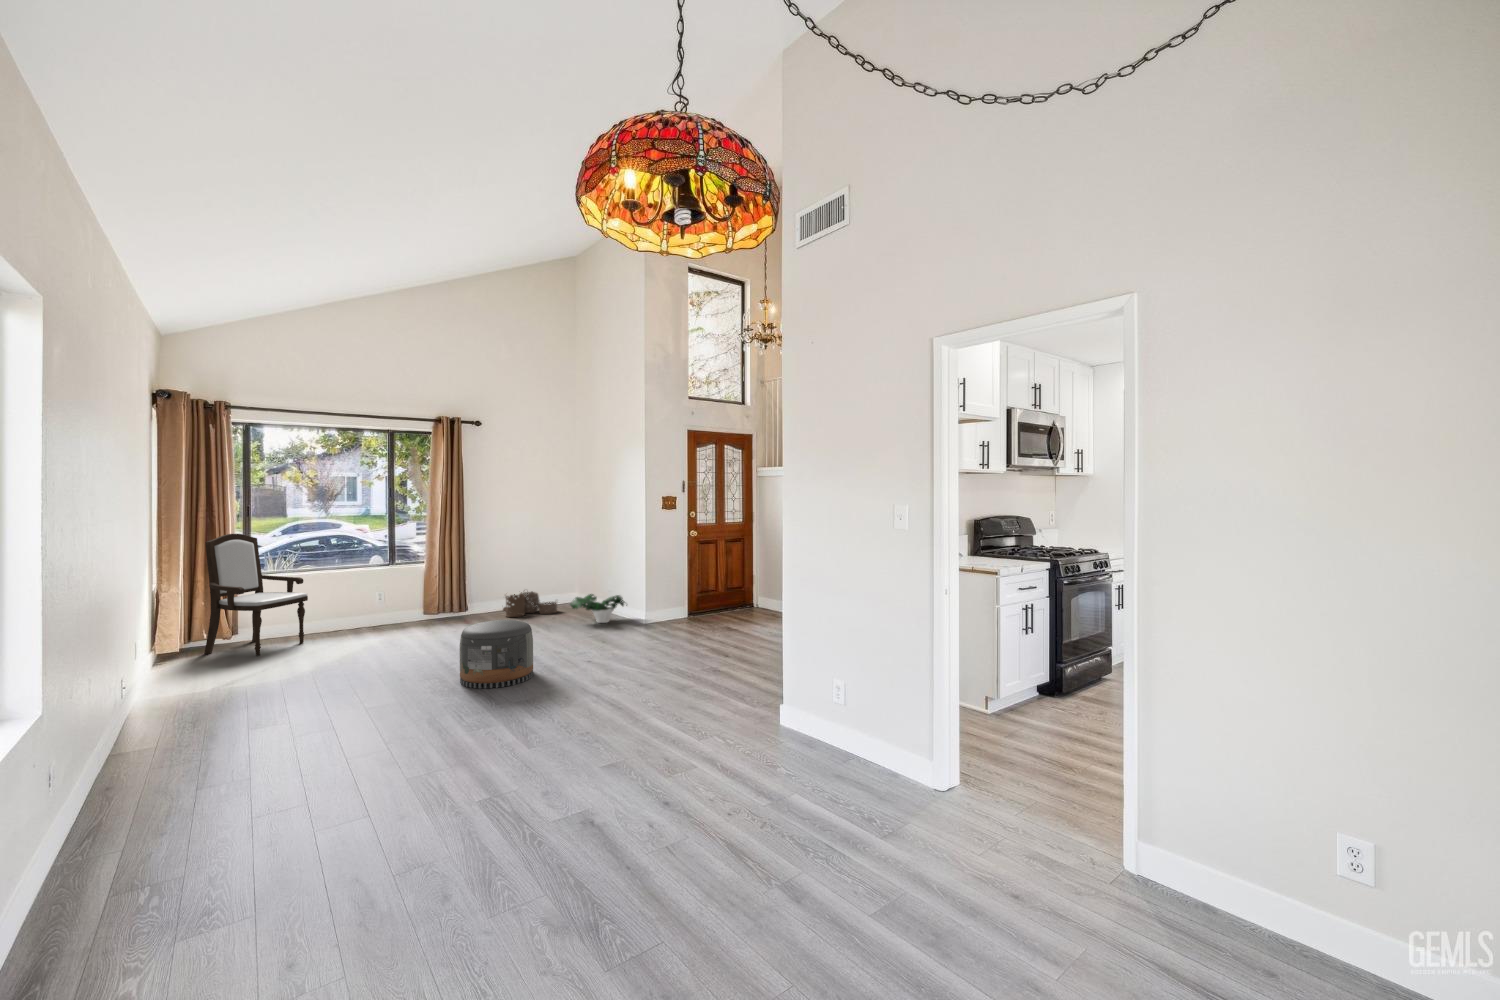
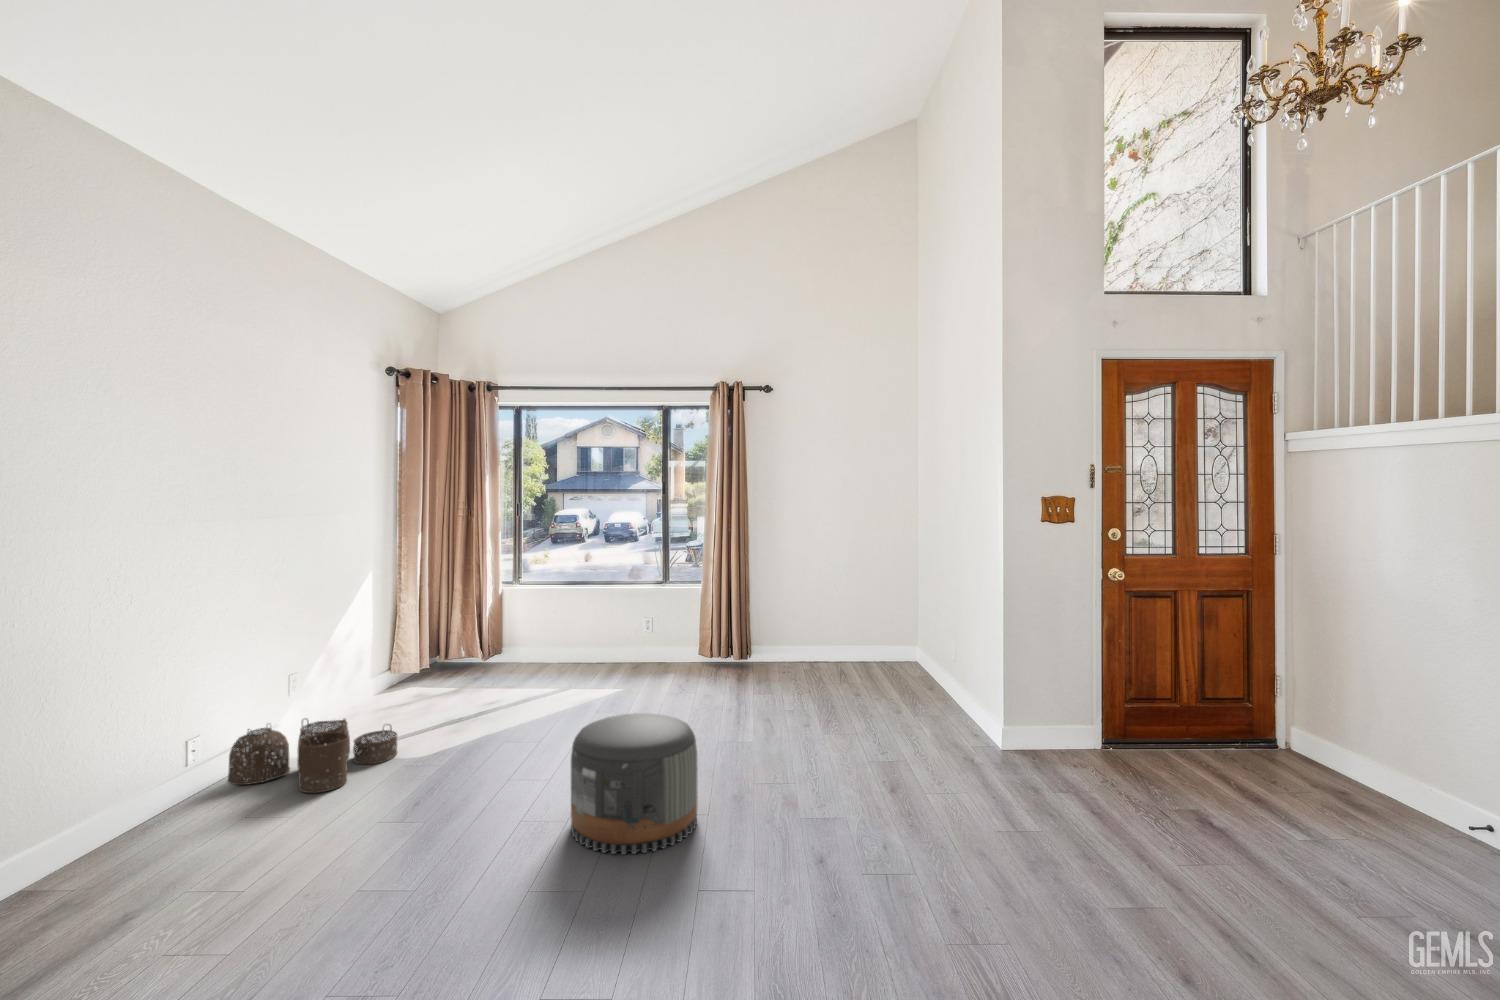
armchair: present [204,534,308,656] -> none [453,537,550,691]
woven basket: present [503,592,557,617] -> present [228,719,397,793]
potted plant: present [570,594,627,623] -> none [865,666,967,725]

